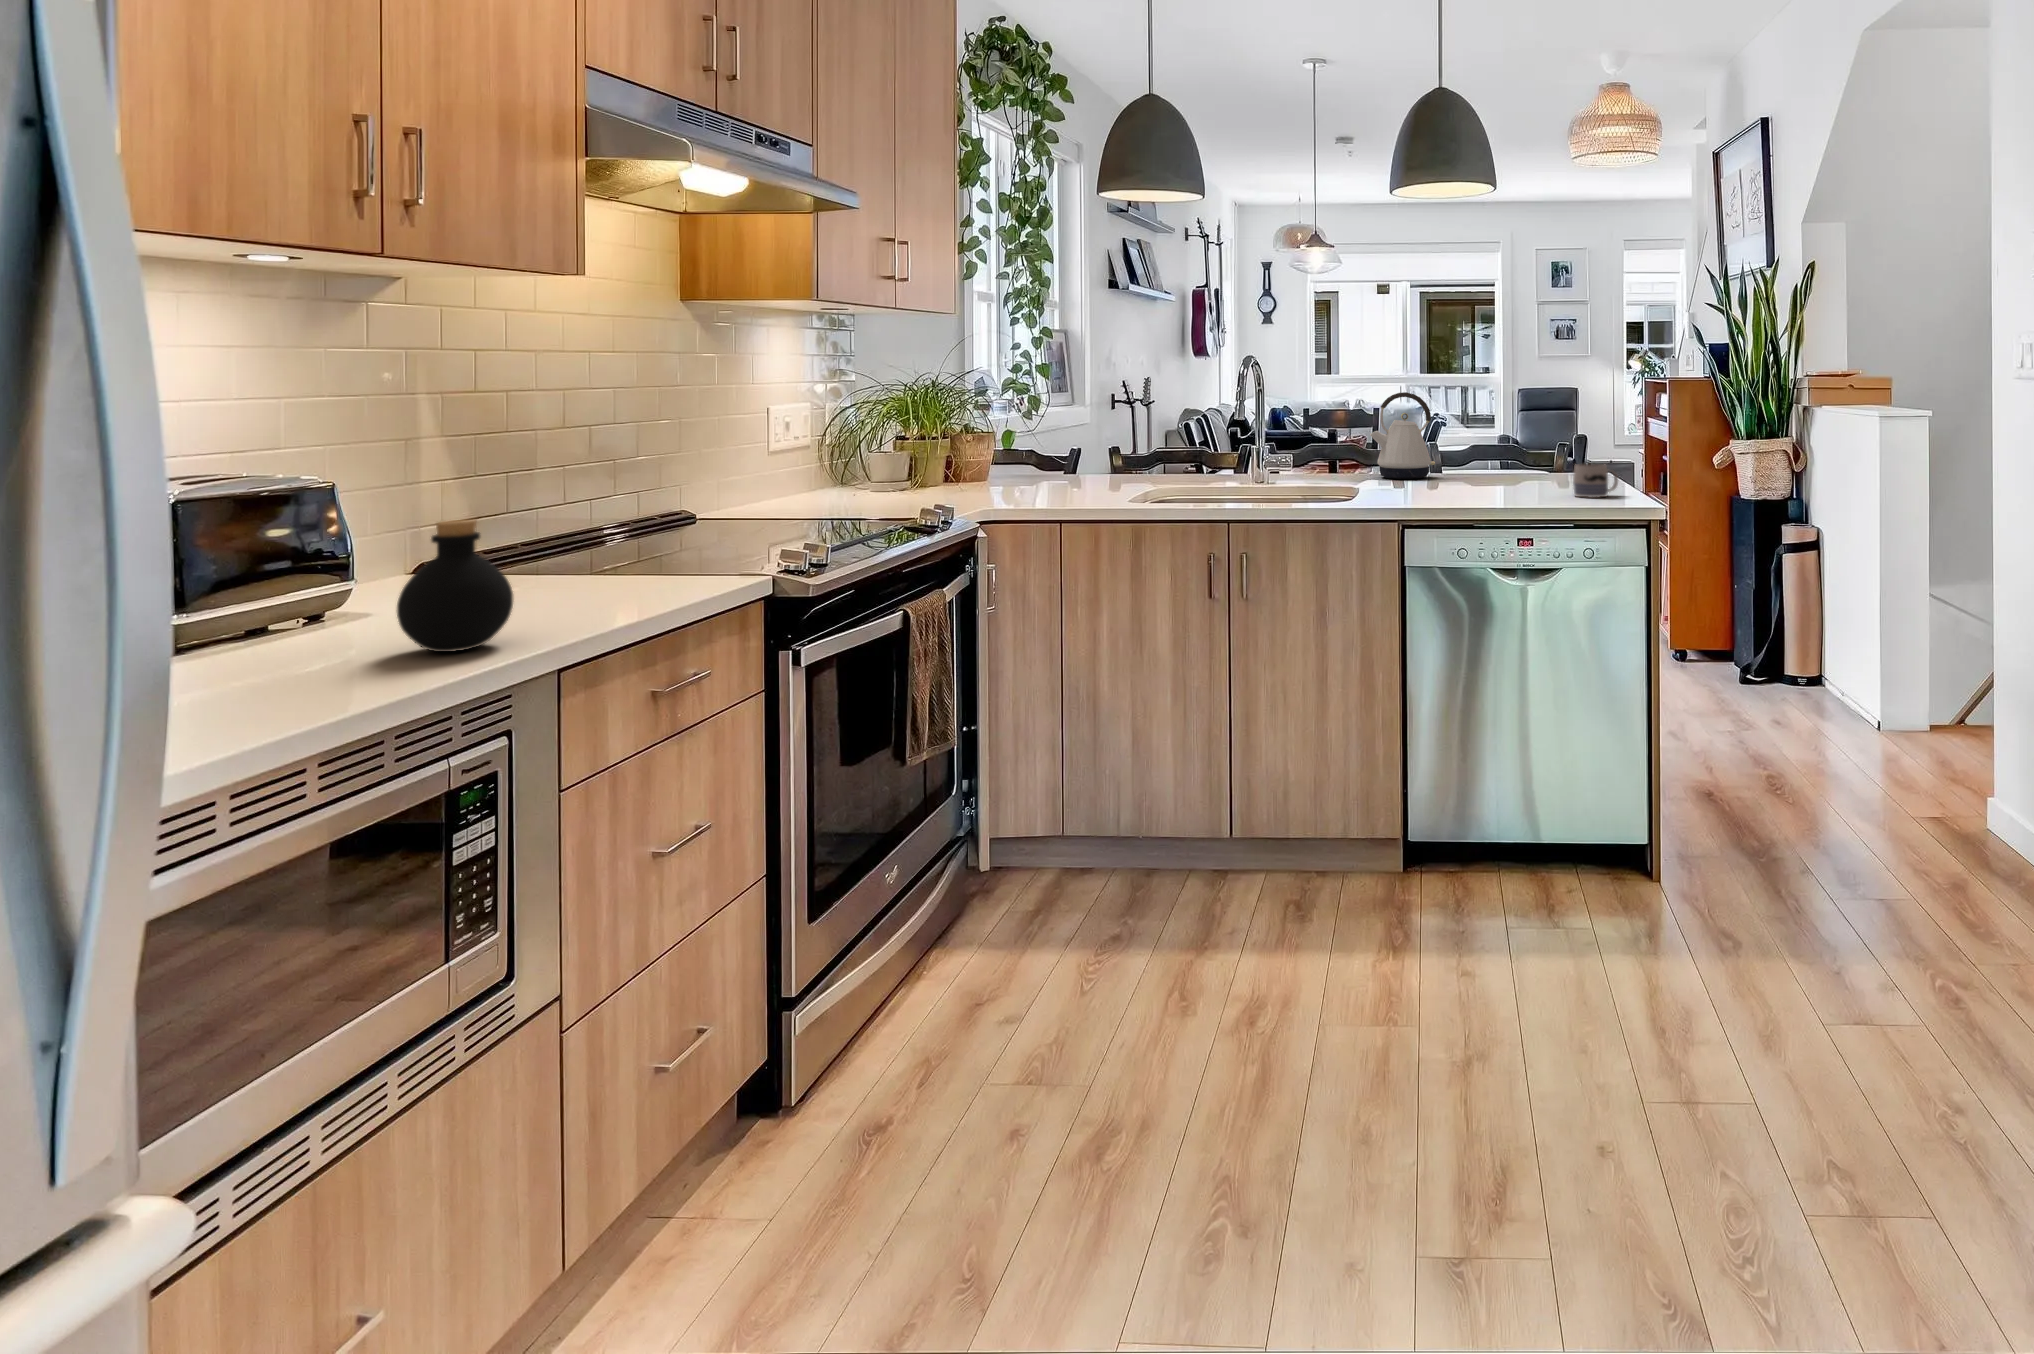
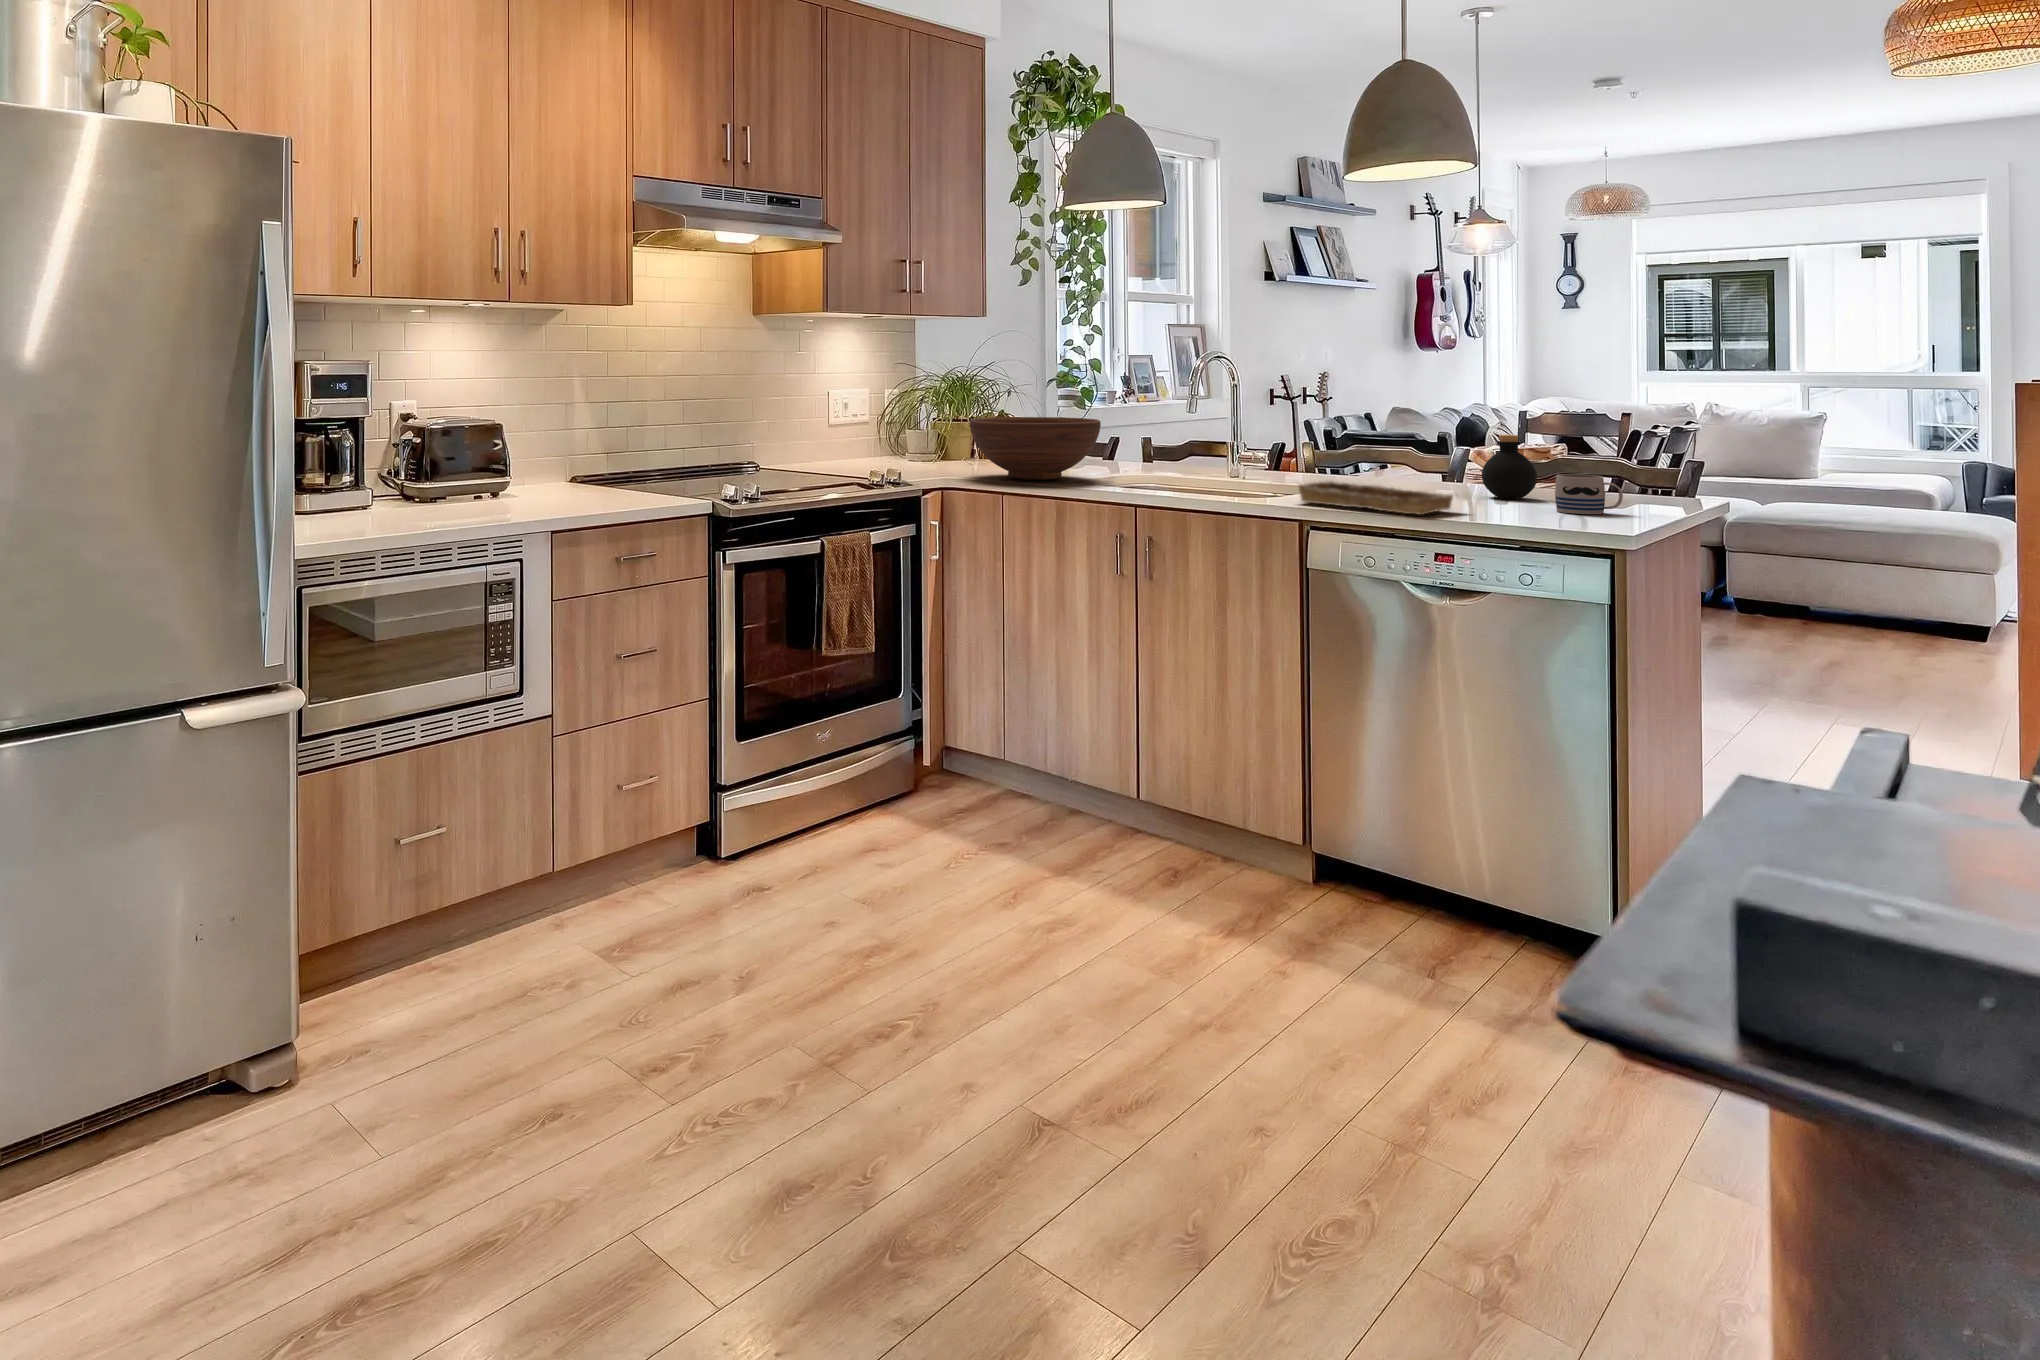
kettle: present [1370,392,1435,479] -> none [1368,388,1452,482]
fruit bowl: none [1024,430,1173,504] -> present [970,417,1101,480]
tray: none [1396,483,1532,509] -> present [1296,481,1453,515]
bottle: present [397,520,513,652] -> present [1482,435,1537,499]

